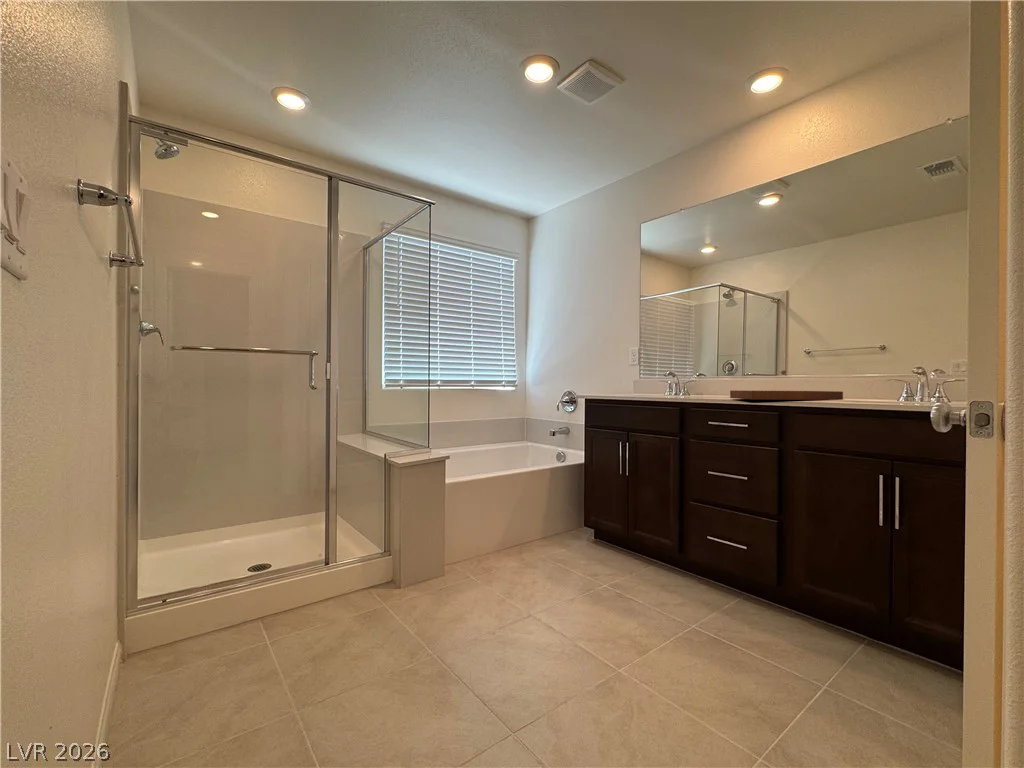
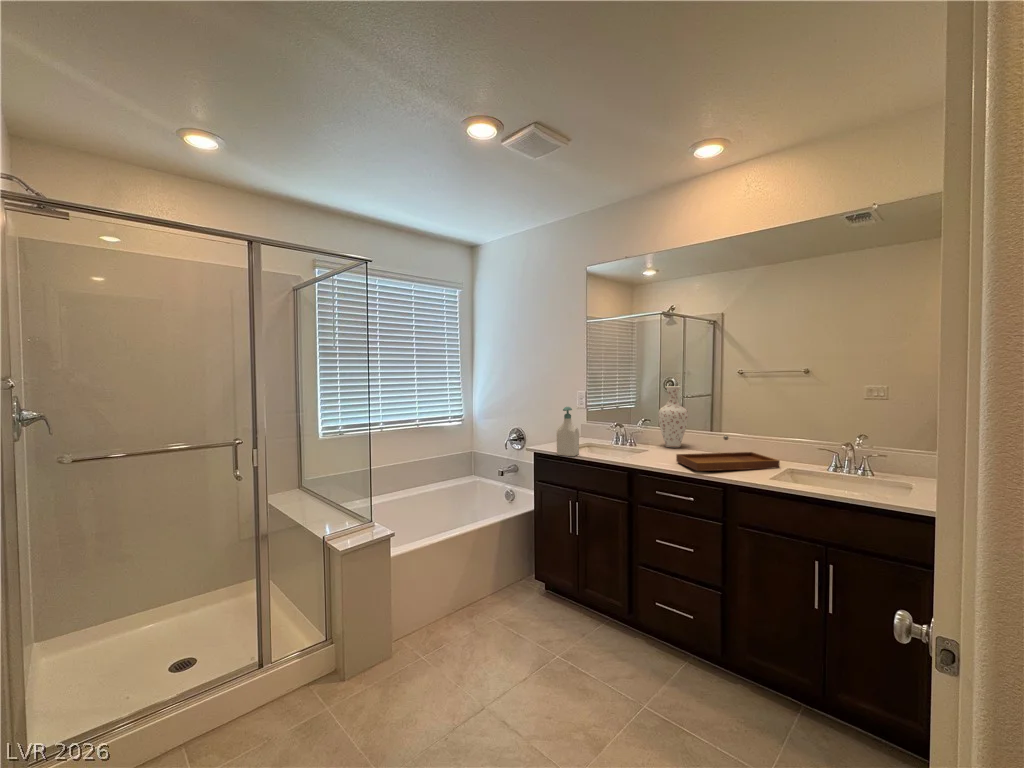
vase: none [712,332,743,394] -> present [658,386,688,447]
soap bottle: none [607,351,629,399] -> present [557,407,579,456]

